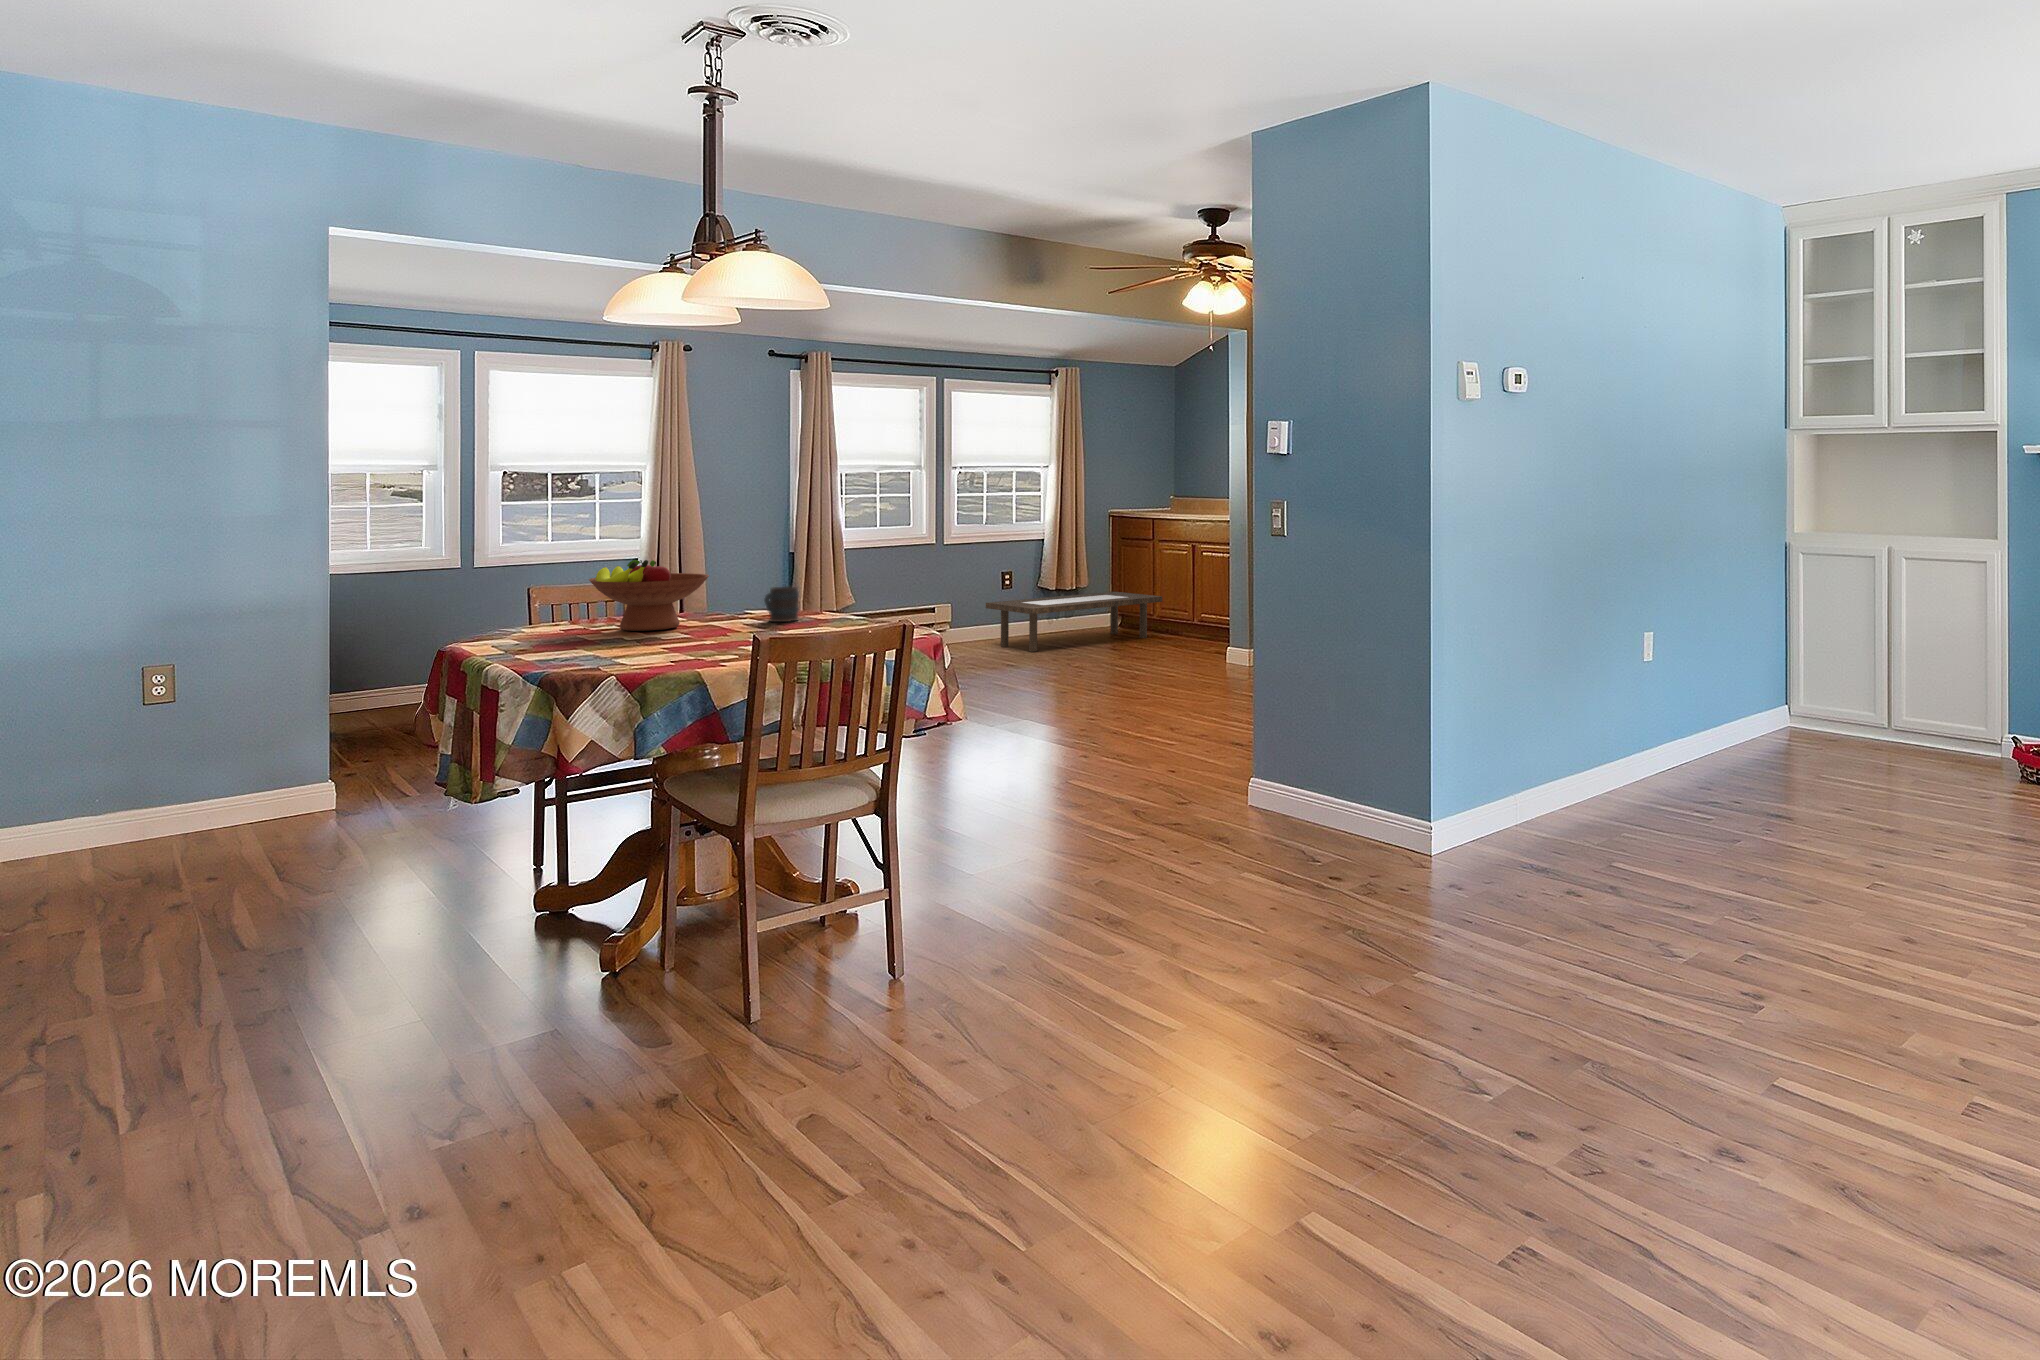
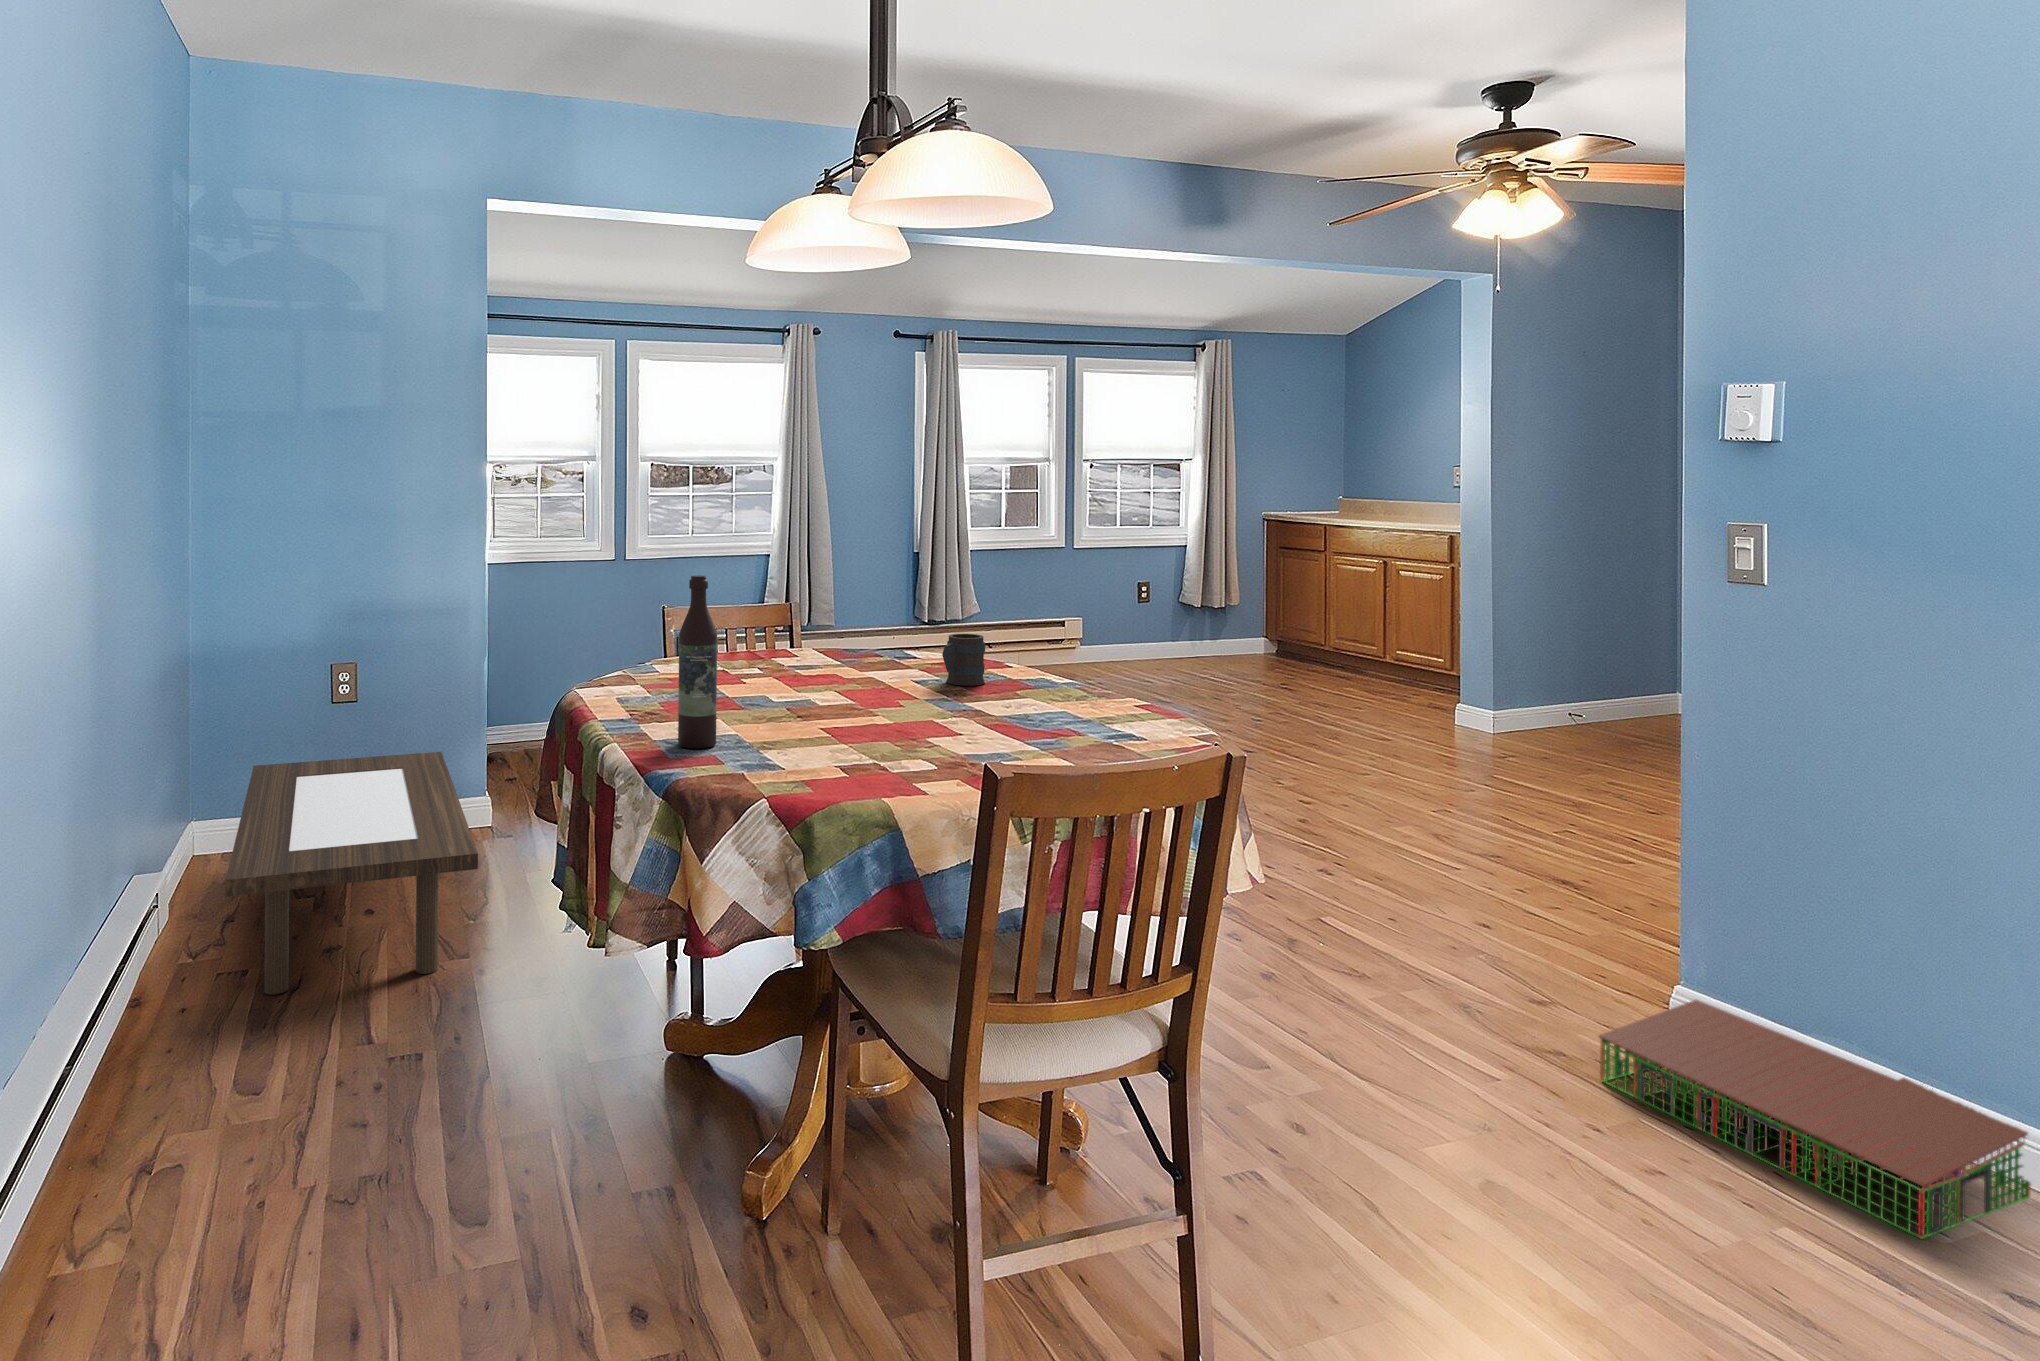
wine bottle: none [545,541,576,660] -> present [678,575,717,748]
fruit bowl: present [589,560,709,631] -> none [730,592,874,690]
coffee table: present [986,592,1162,652] -> present [225,752,478,995]
storage bin: none [1197,783,1386,869] -> present [1599,1000,2031,1239]

